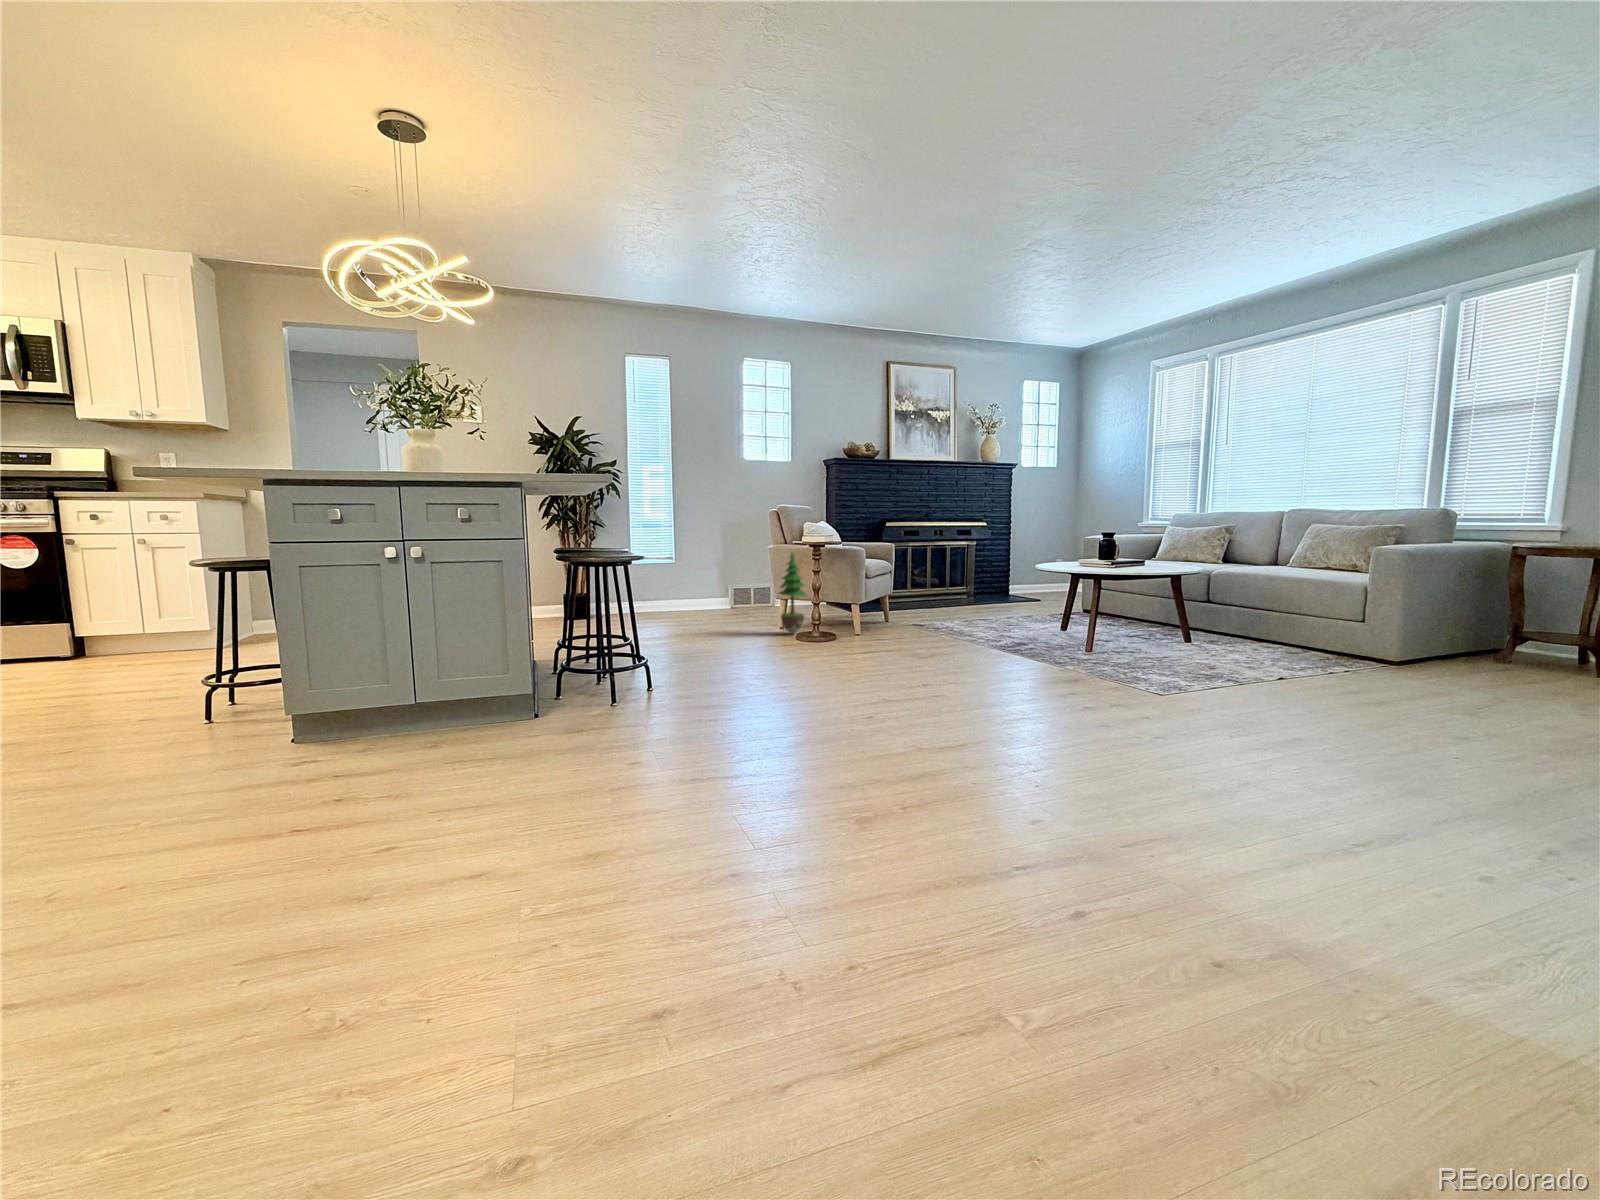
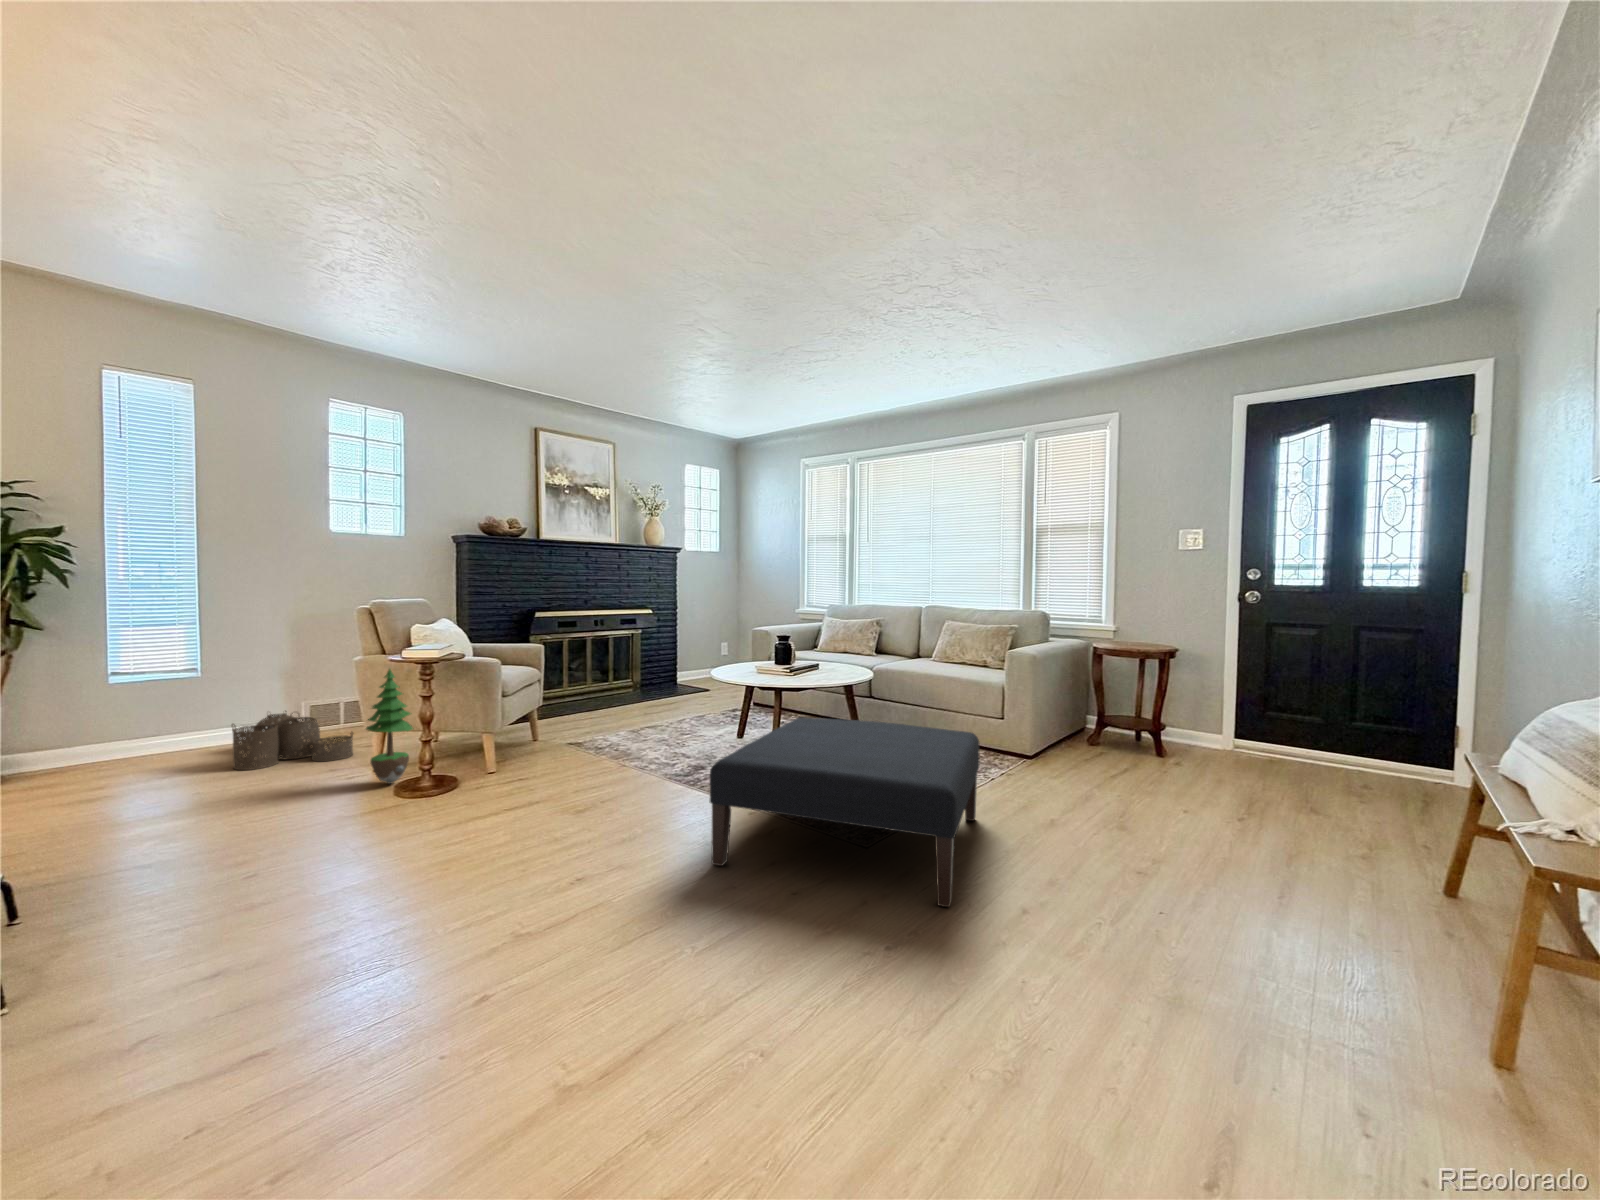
woven basket: none [698,587,765,621] -> present [232,711,353,770]
ottoman: none [1027,596,1312,738] -> present [710,718,979,907]

